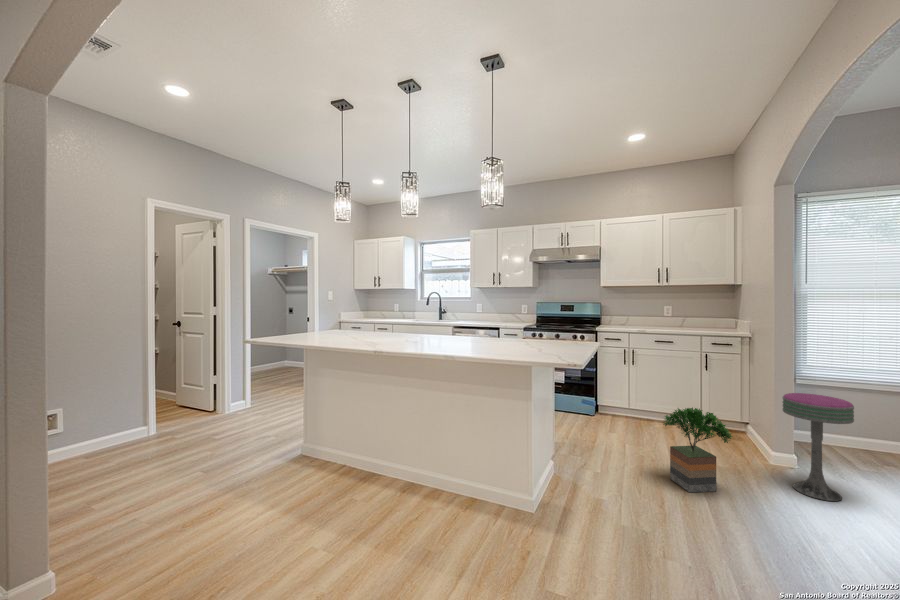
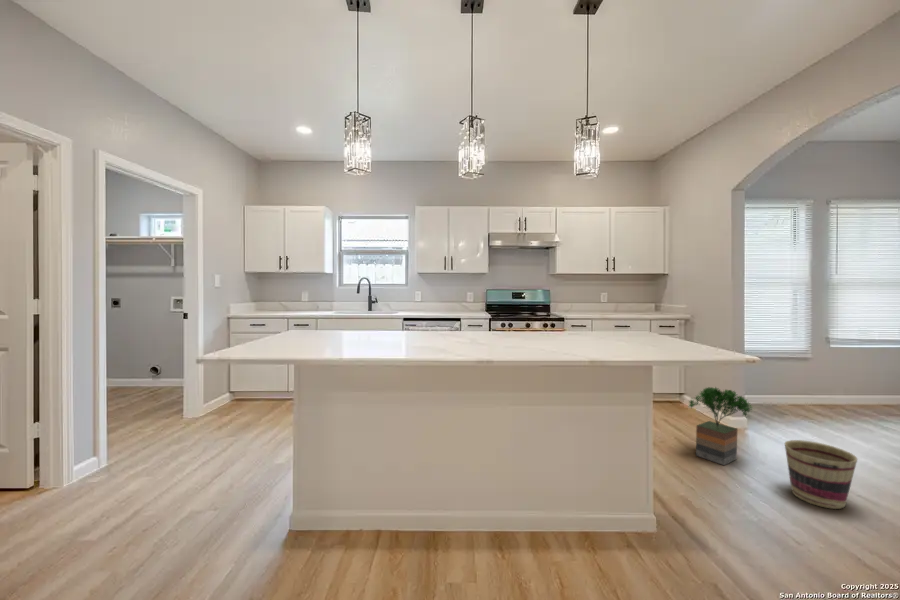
bar stool: present [783,393,854,501] -> none [759,365,814,450]
basket: none [721,472,798,555] -> present [785,440,857,509]

